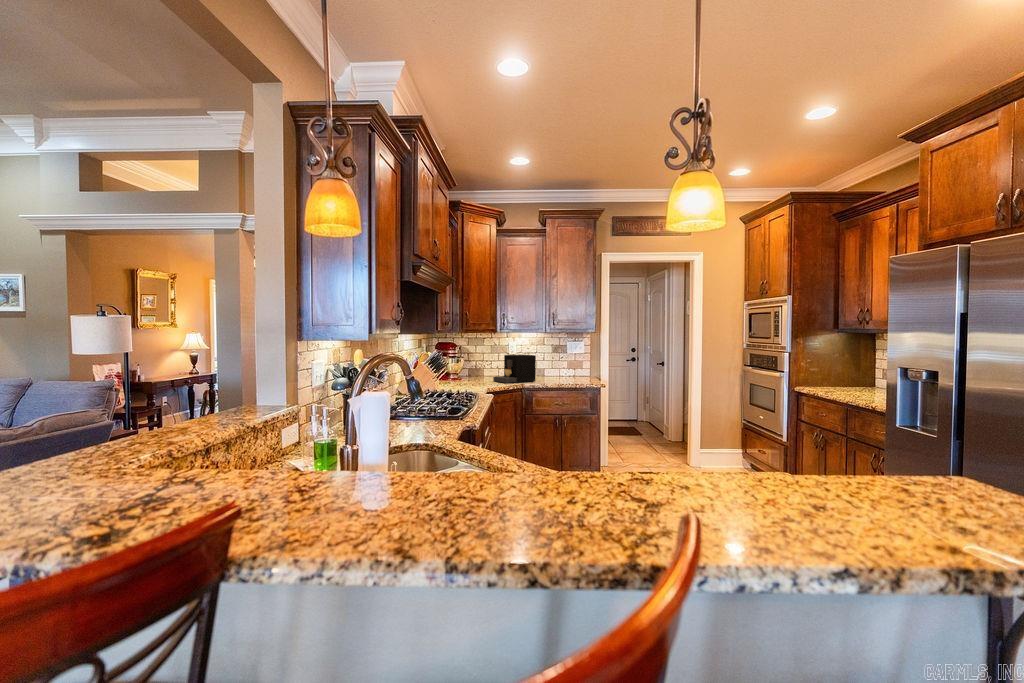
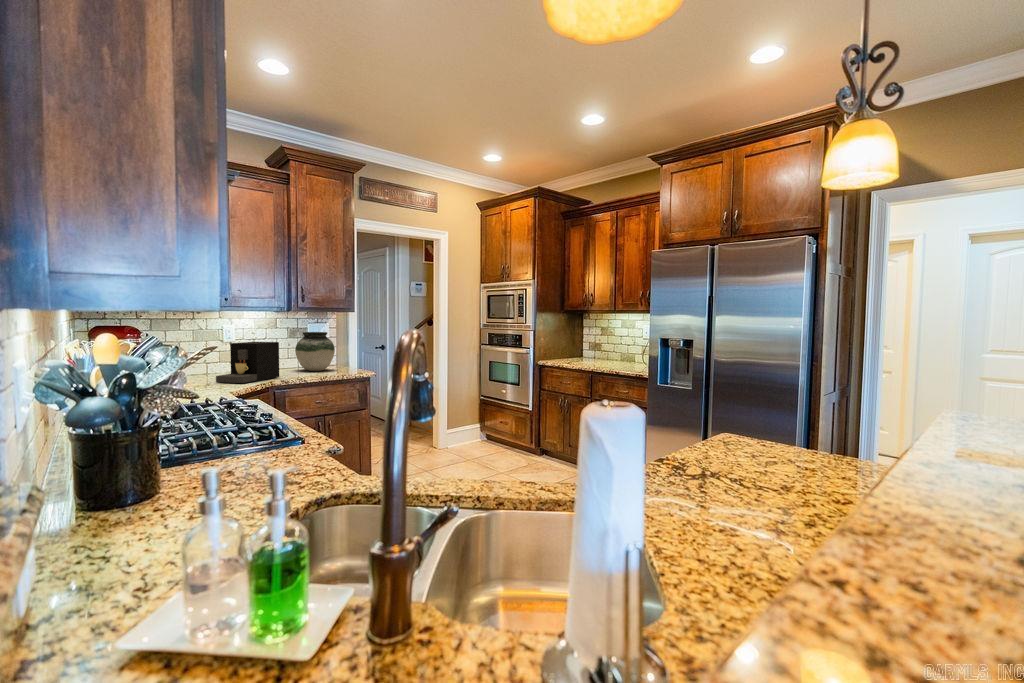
vase: none [556,348,585,380] -> present [295,332,335,371]

